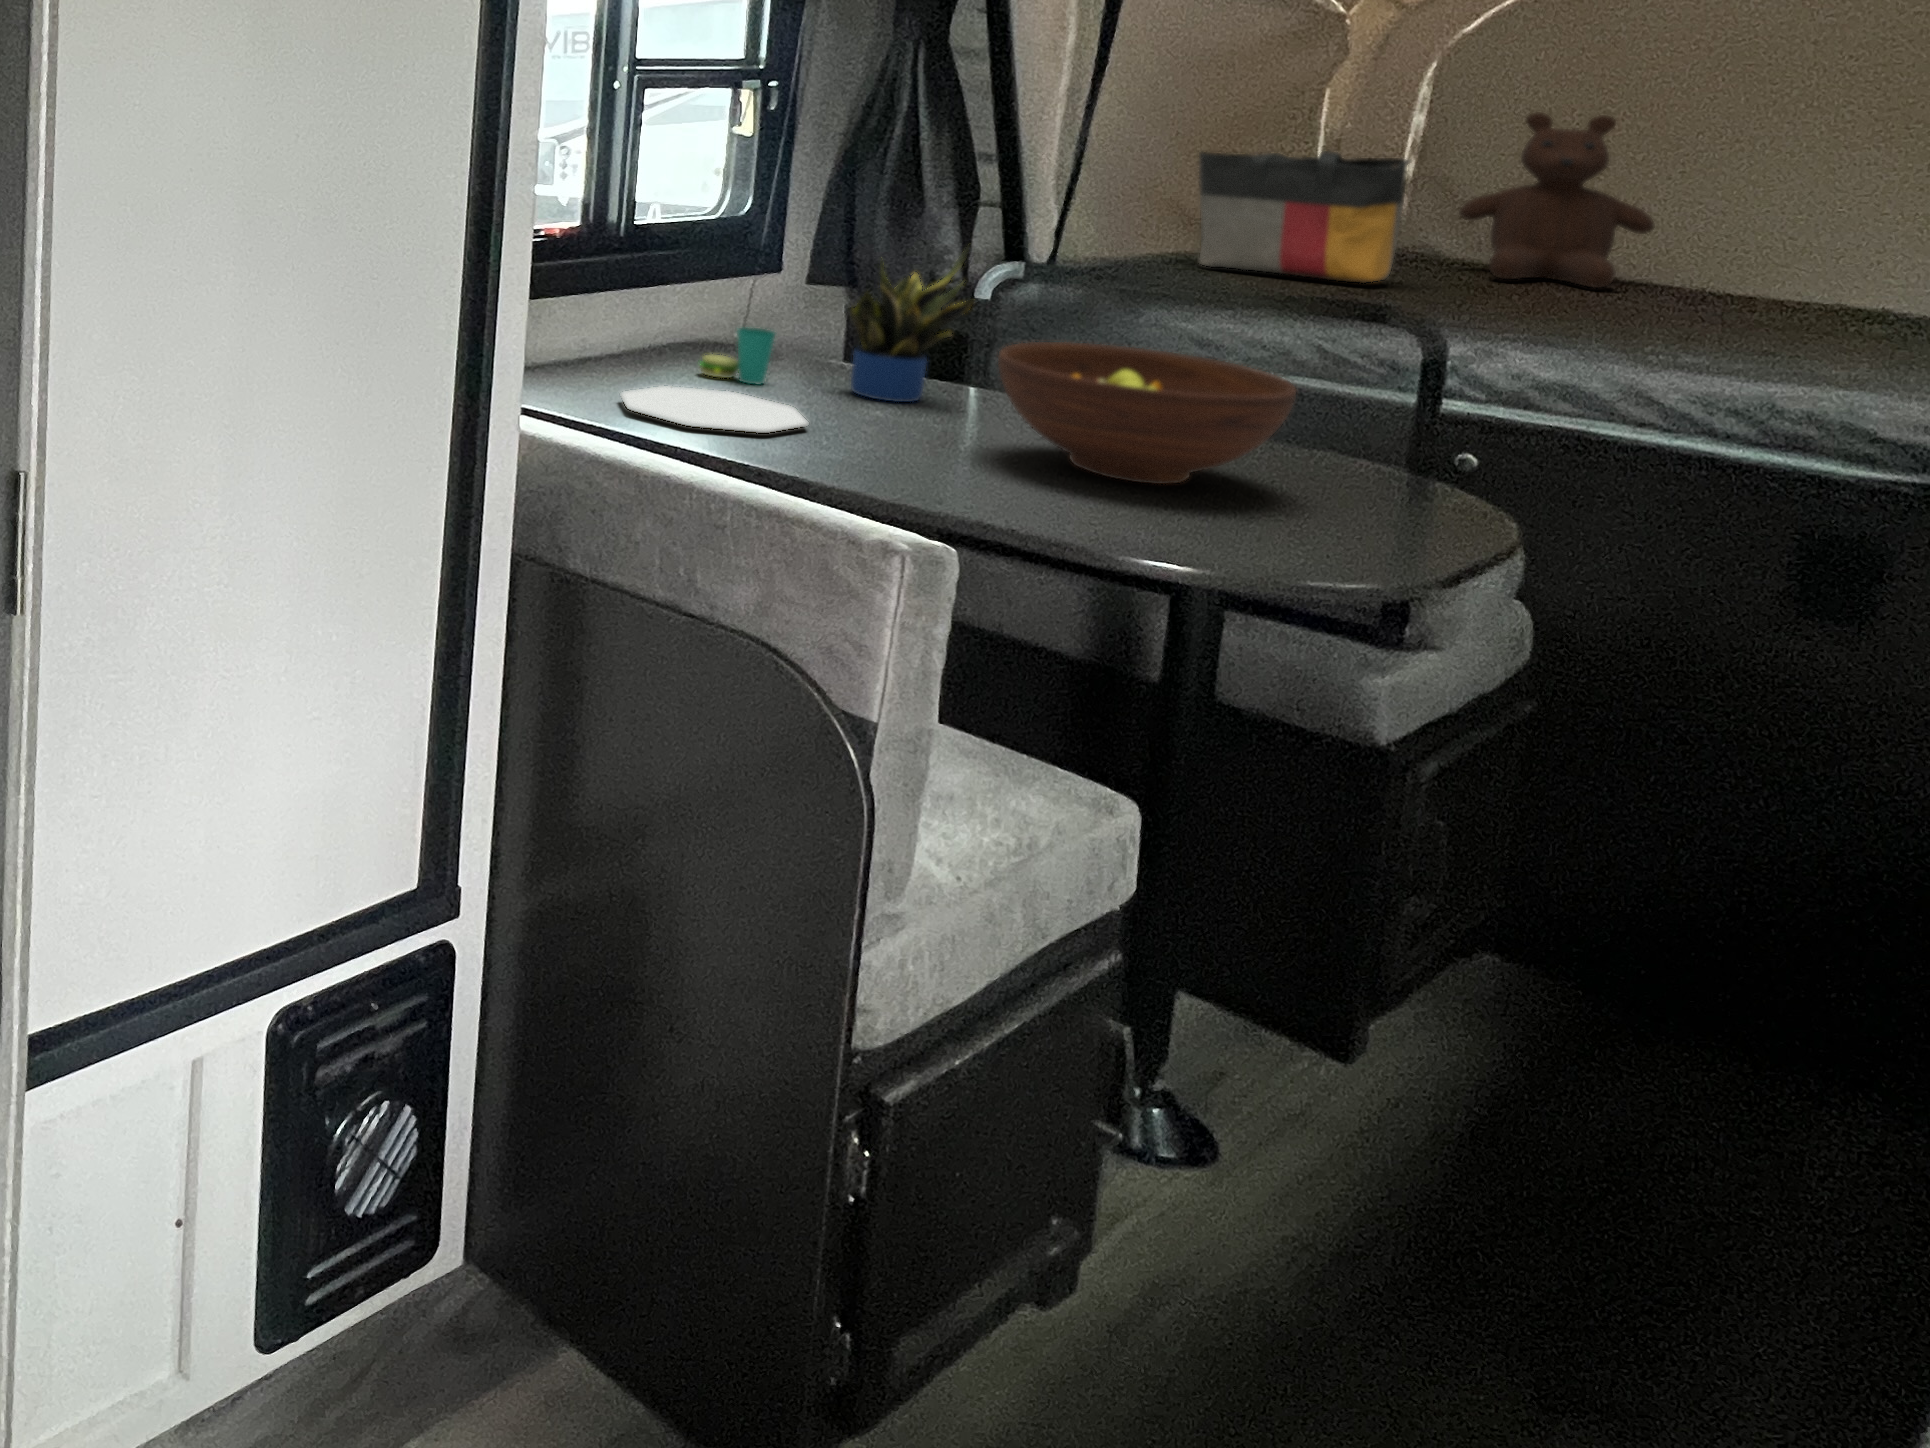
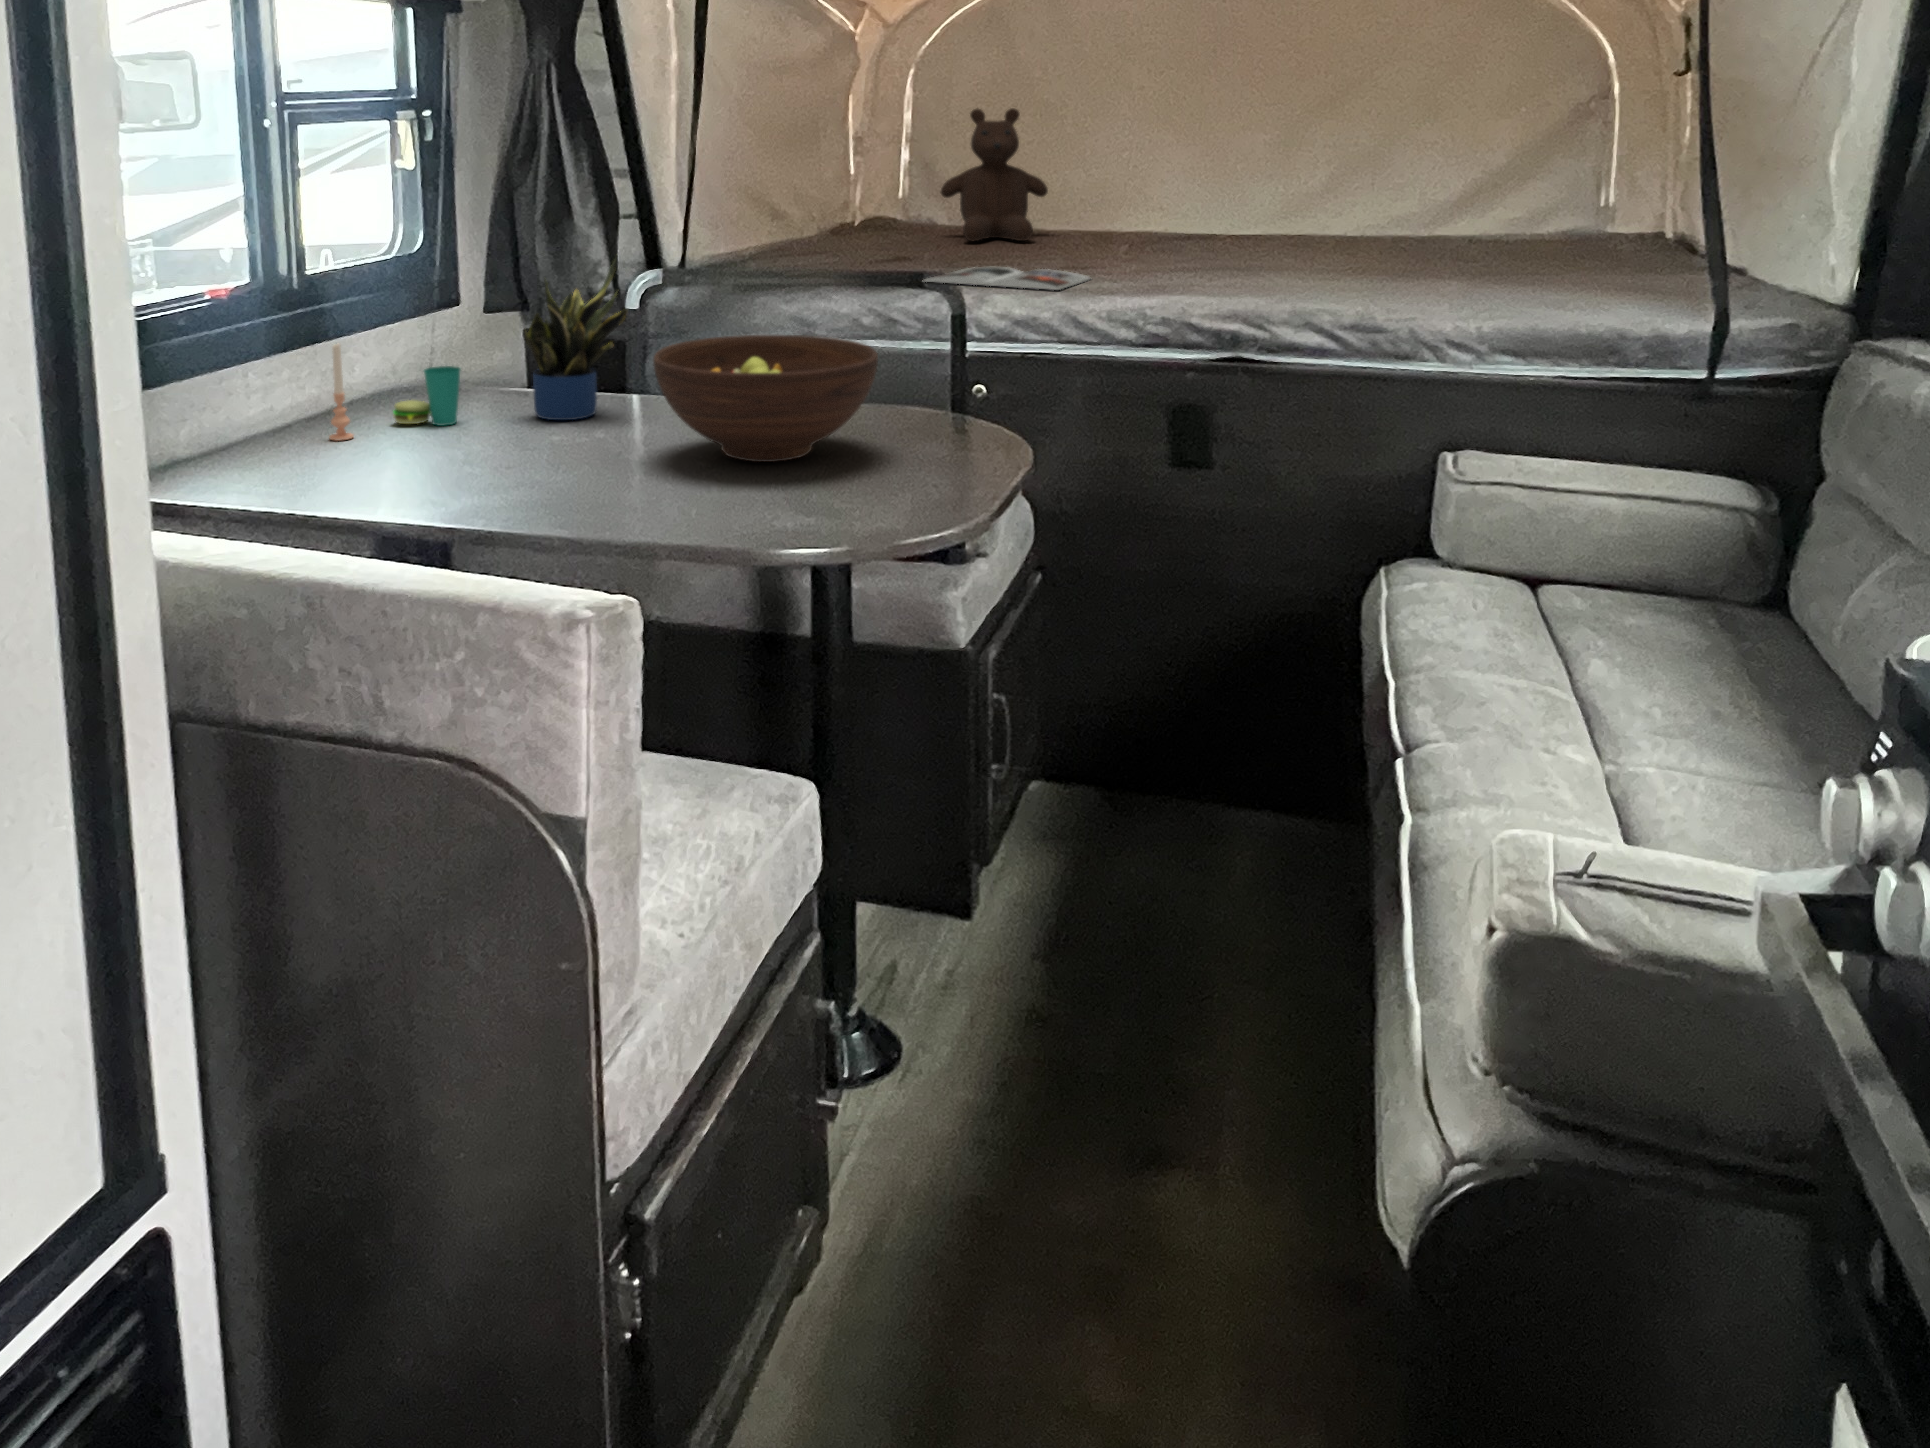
tote bag: present [1199,151,1411,283] -> none [775,149,912,255]
candle: none [636,292,660,380] -> present [329,343,353,441]
magazine: none [1398,312,1701,357] -> present [922,267,1092,290]
plate: present [621,386,808,433] -> none [309,439,499,487]

